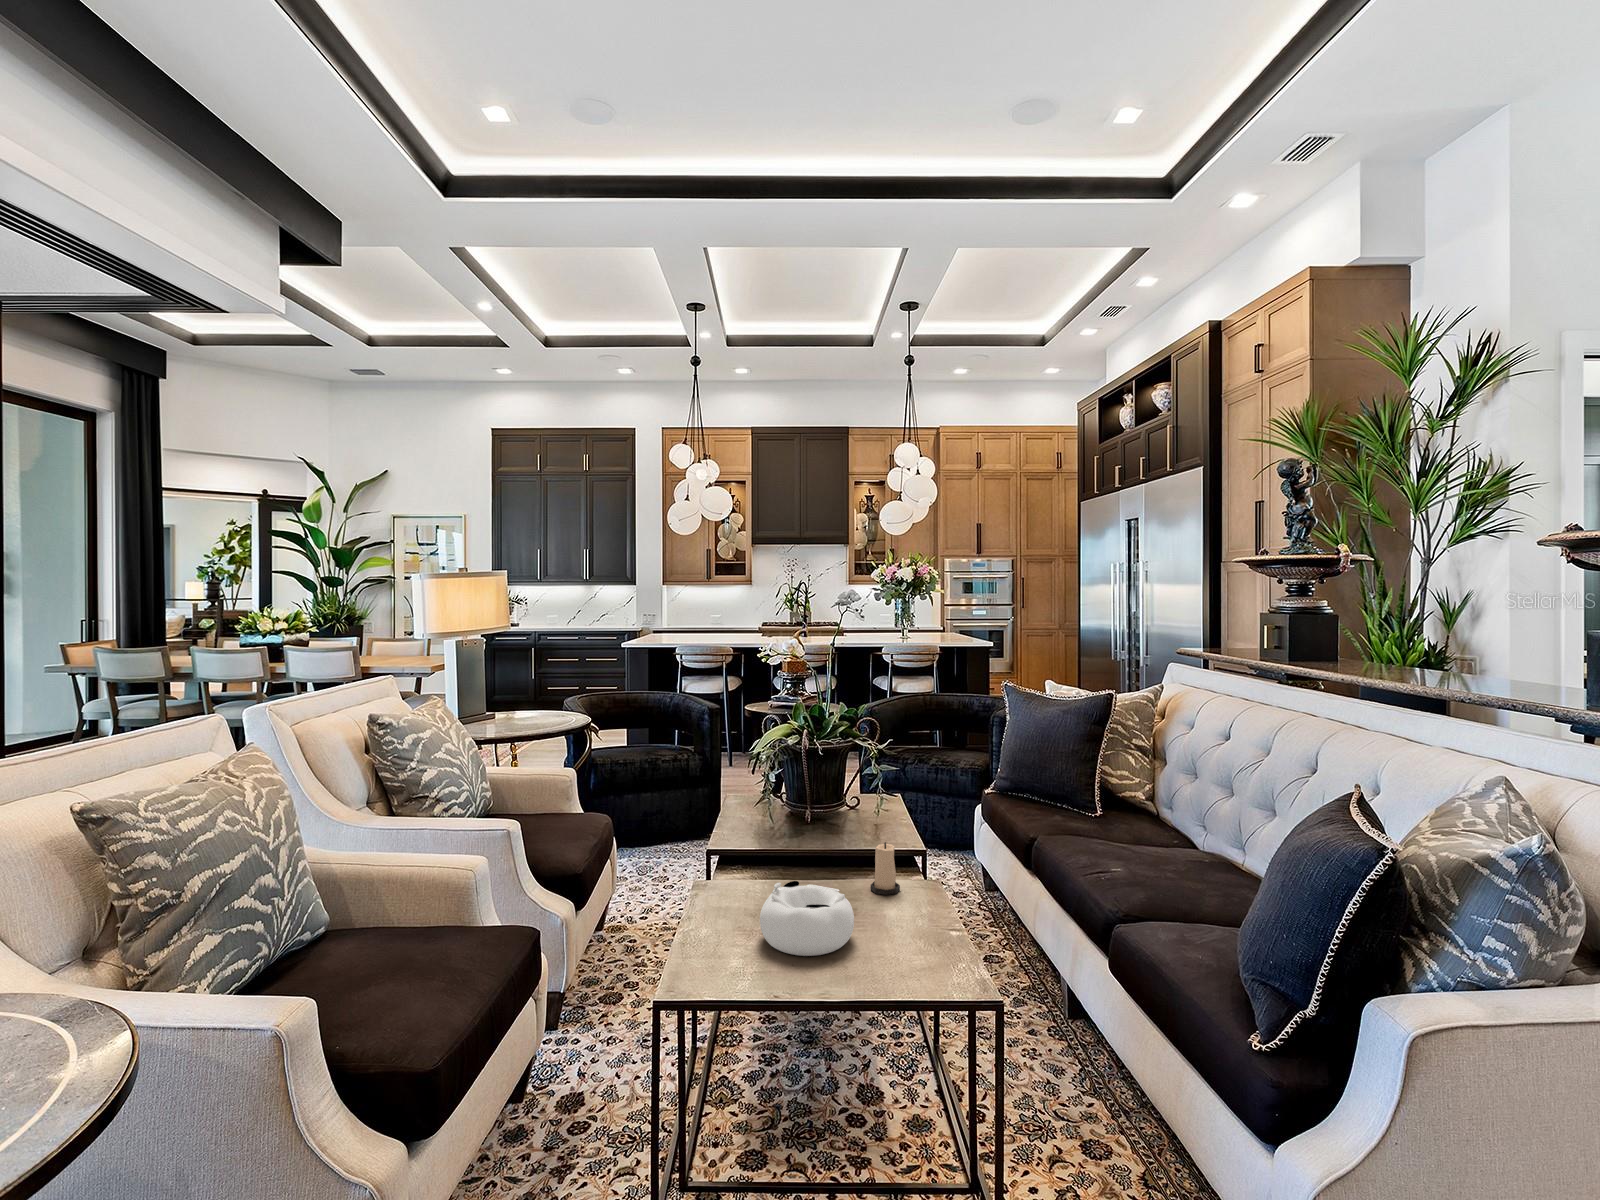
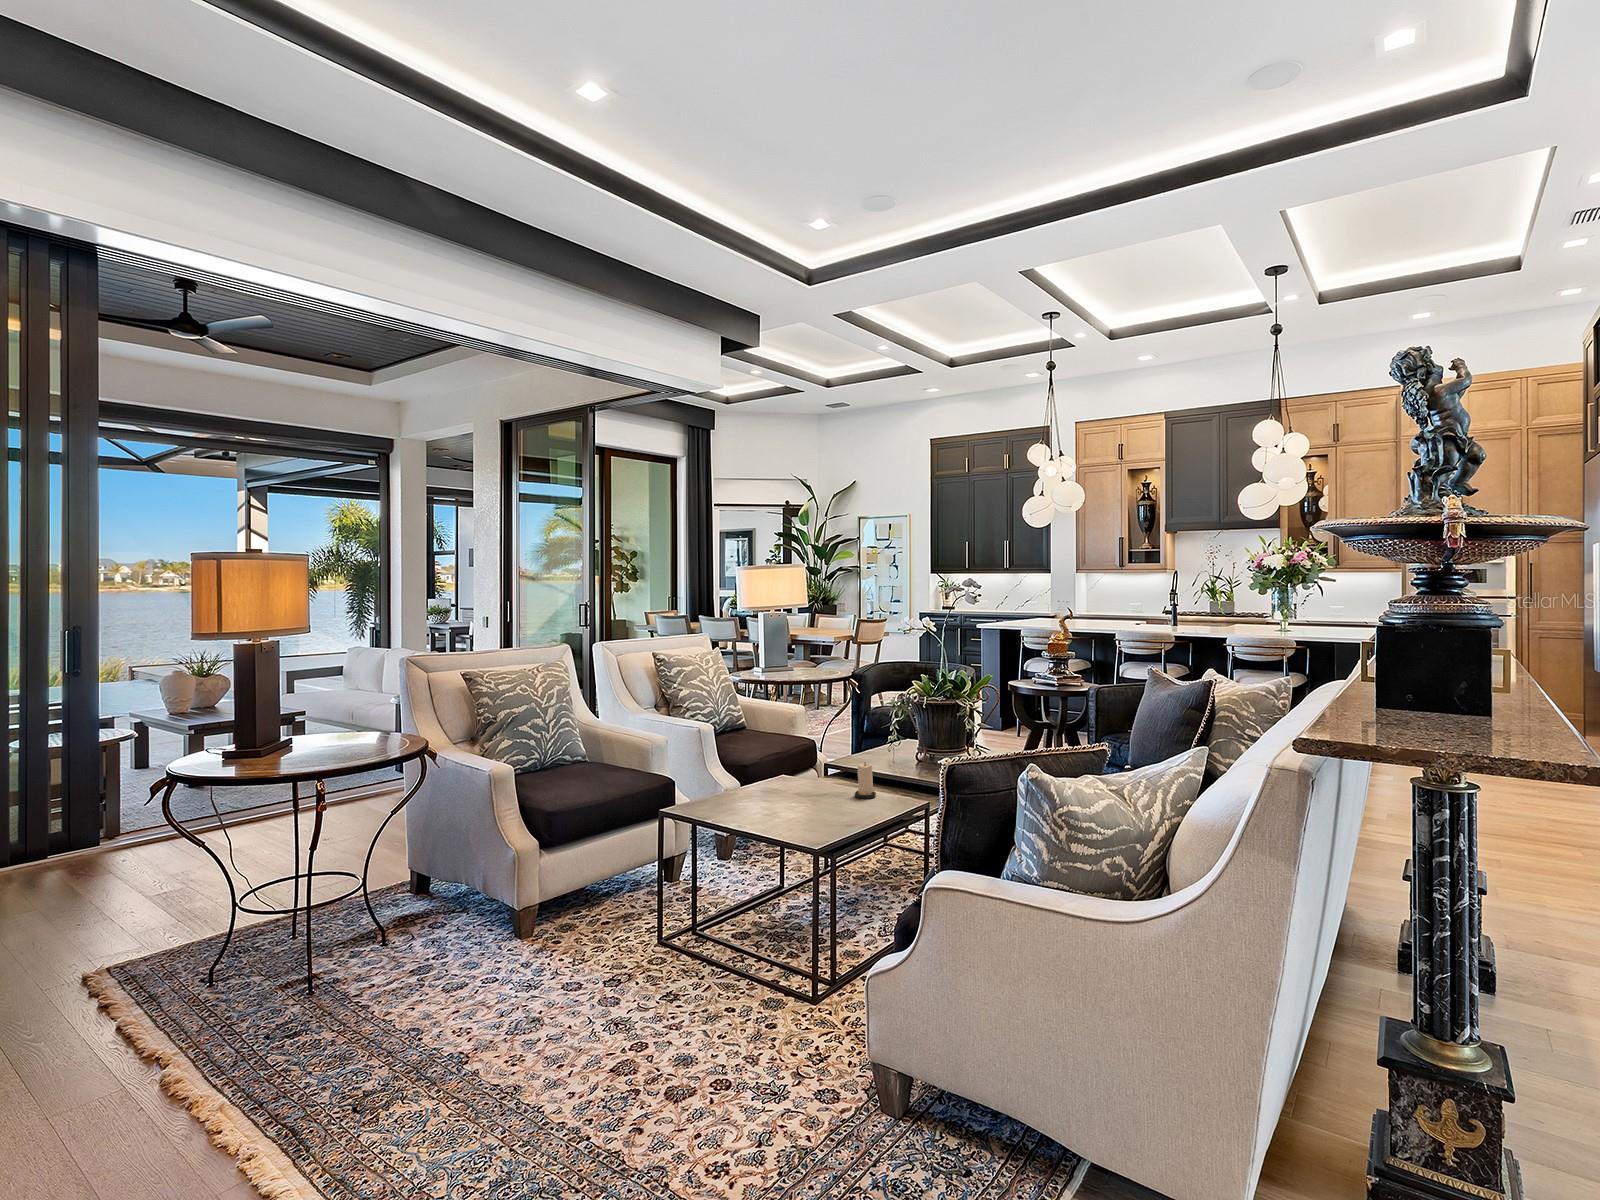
decorative bowl: present [760,881,854,956] -> none [733,766,793,810]

